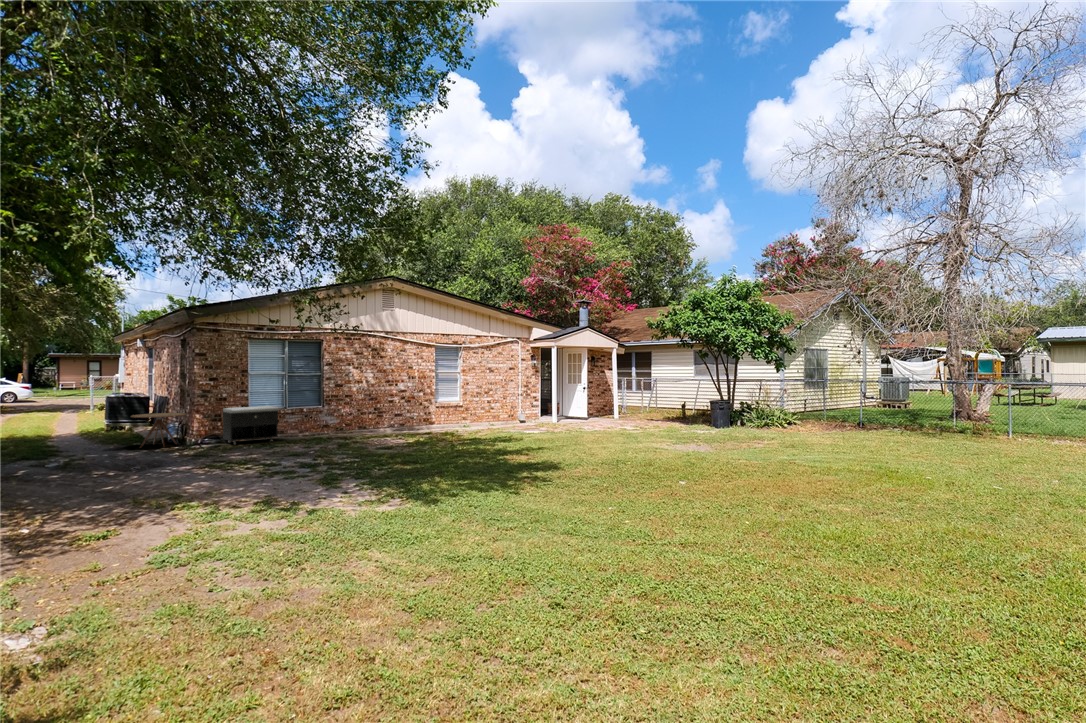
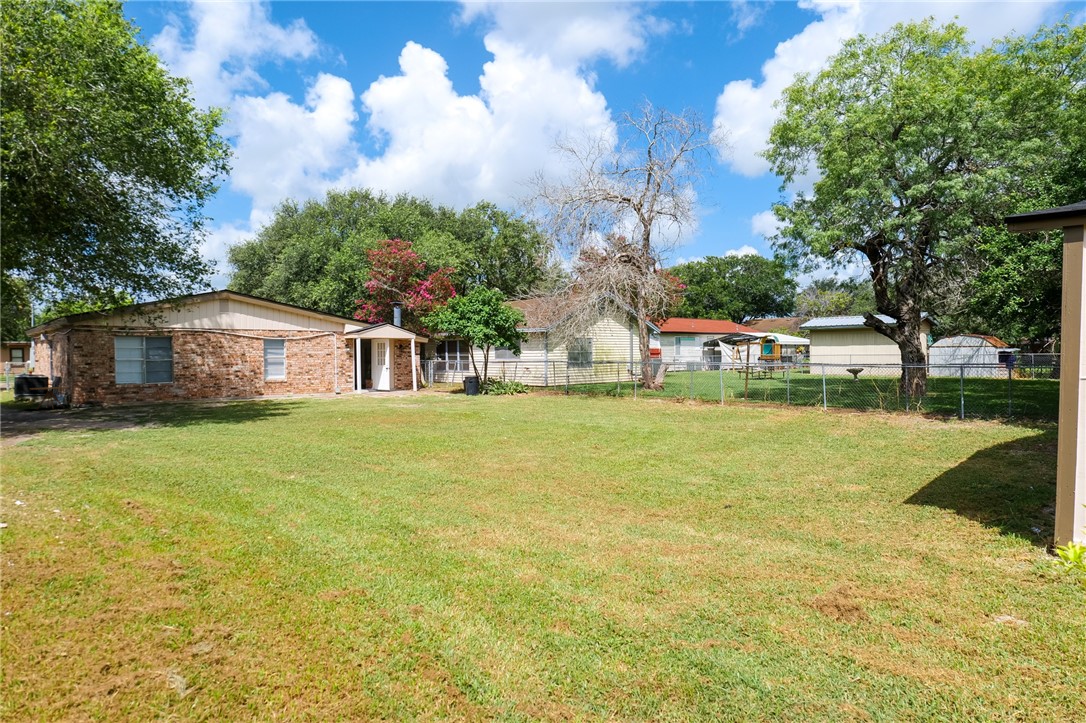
storage bench: present [223,406,278,444] -> none [96,382,137,407]

